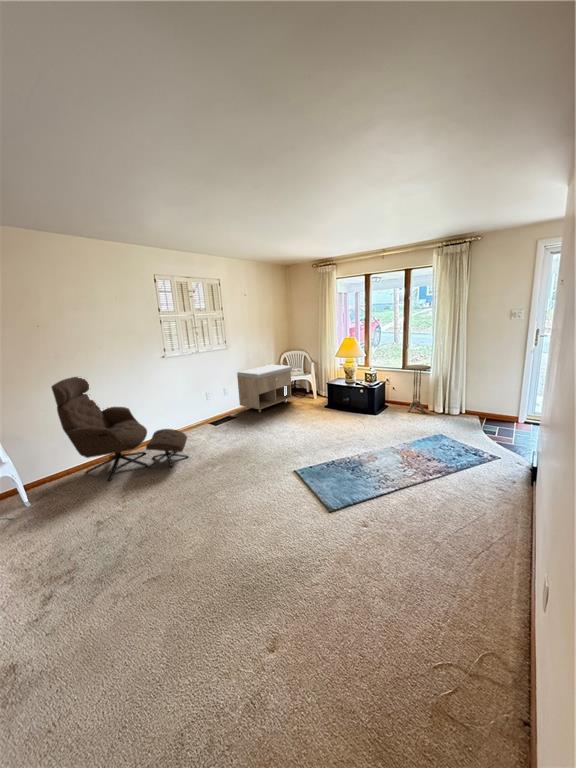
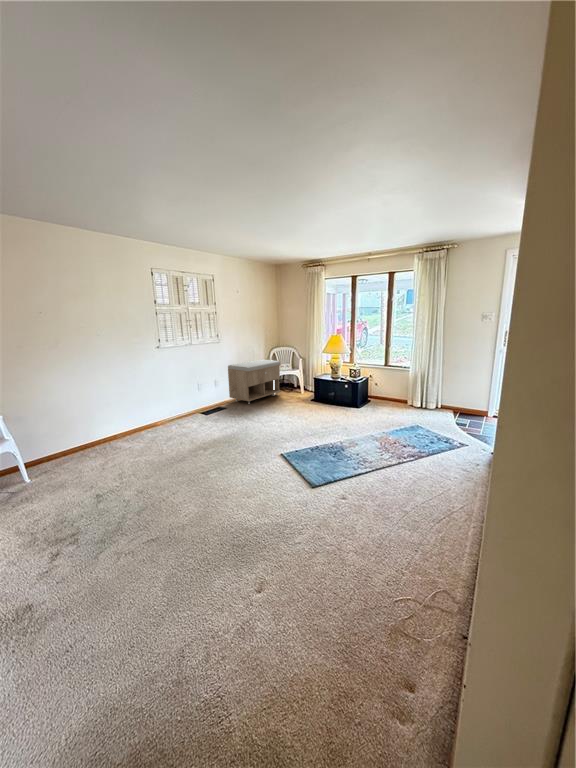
side table: present [405,365,431,413] -> none [387,362,411,407]
lounge chair: present [52,377,188,481] -> none [52,363,181,462]

